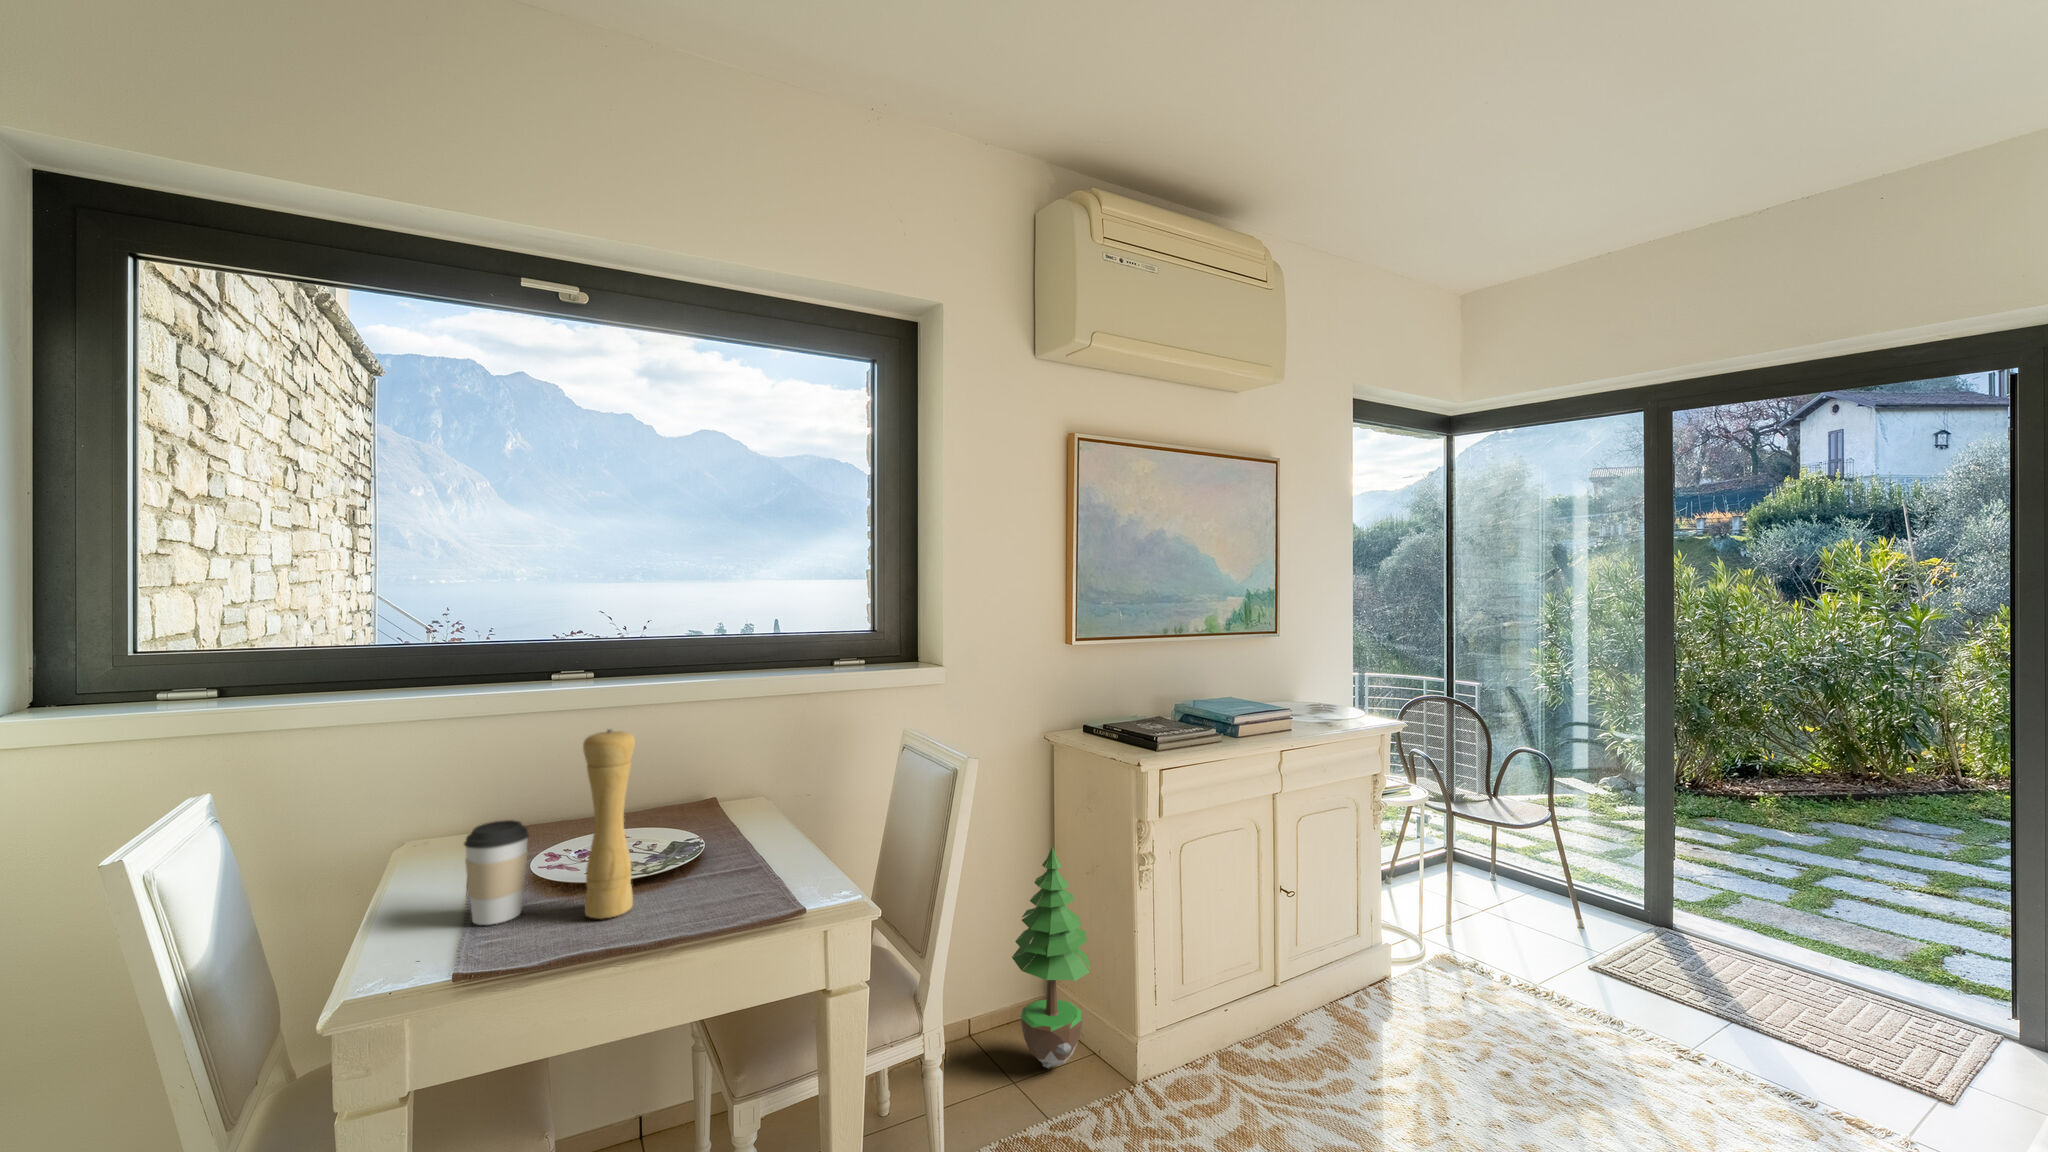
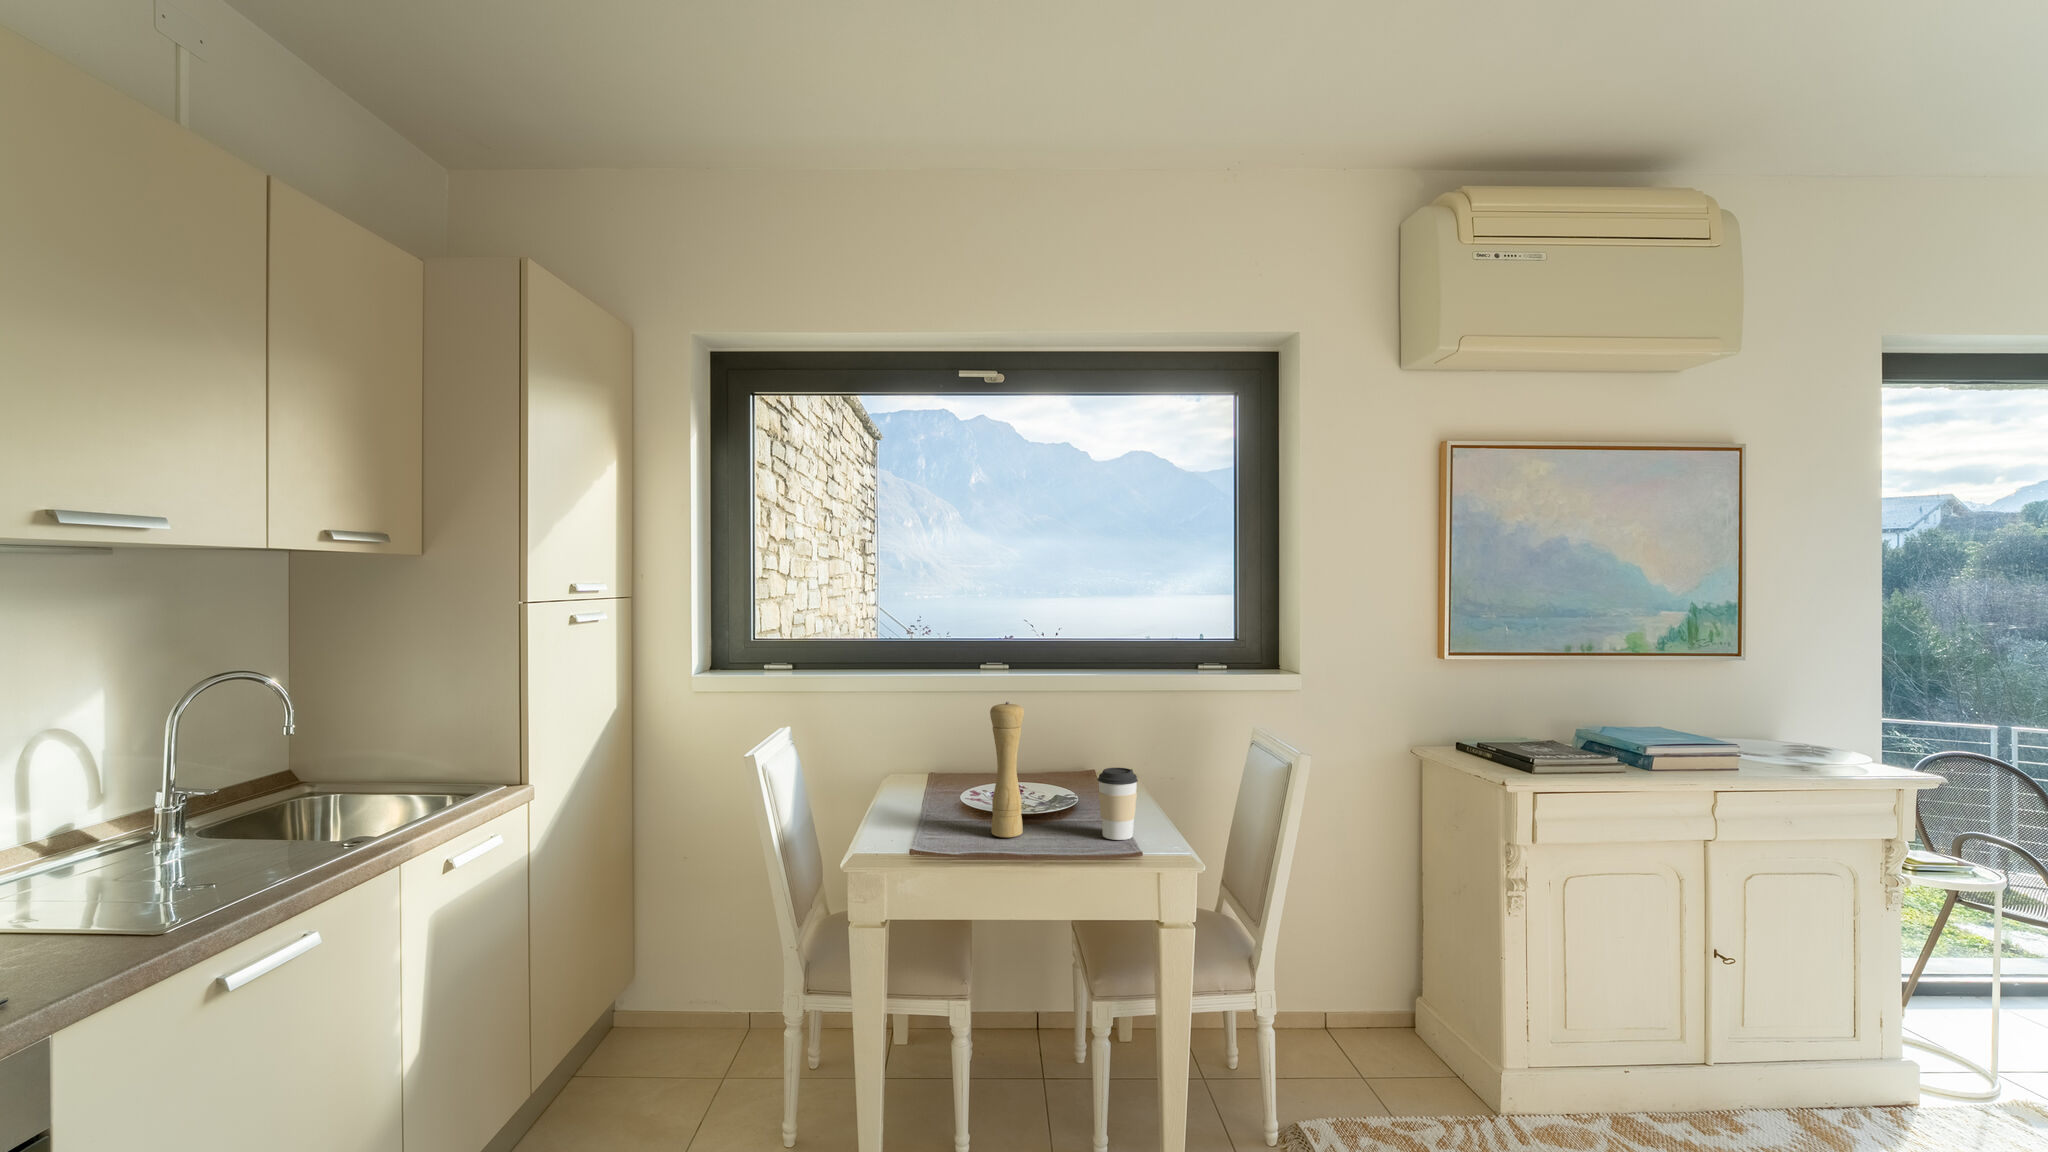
coffee cup: present [464,820,529,925] -> present [1098,768,1138,840]
potted tree: present [1012,847,1090,1068] -> none [1369,858,1453,1078]

